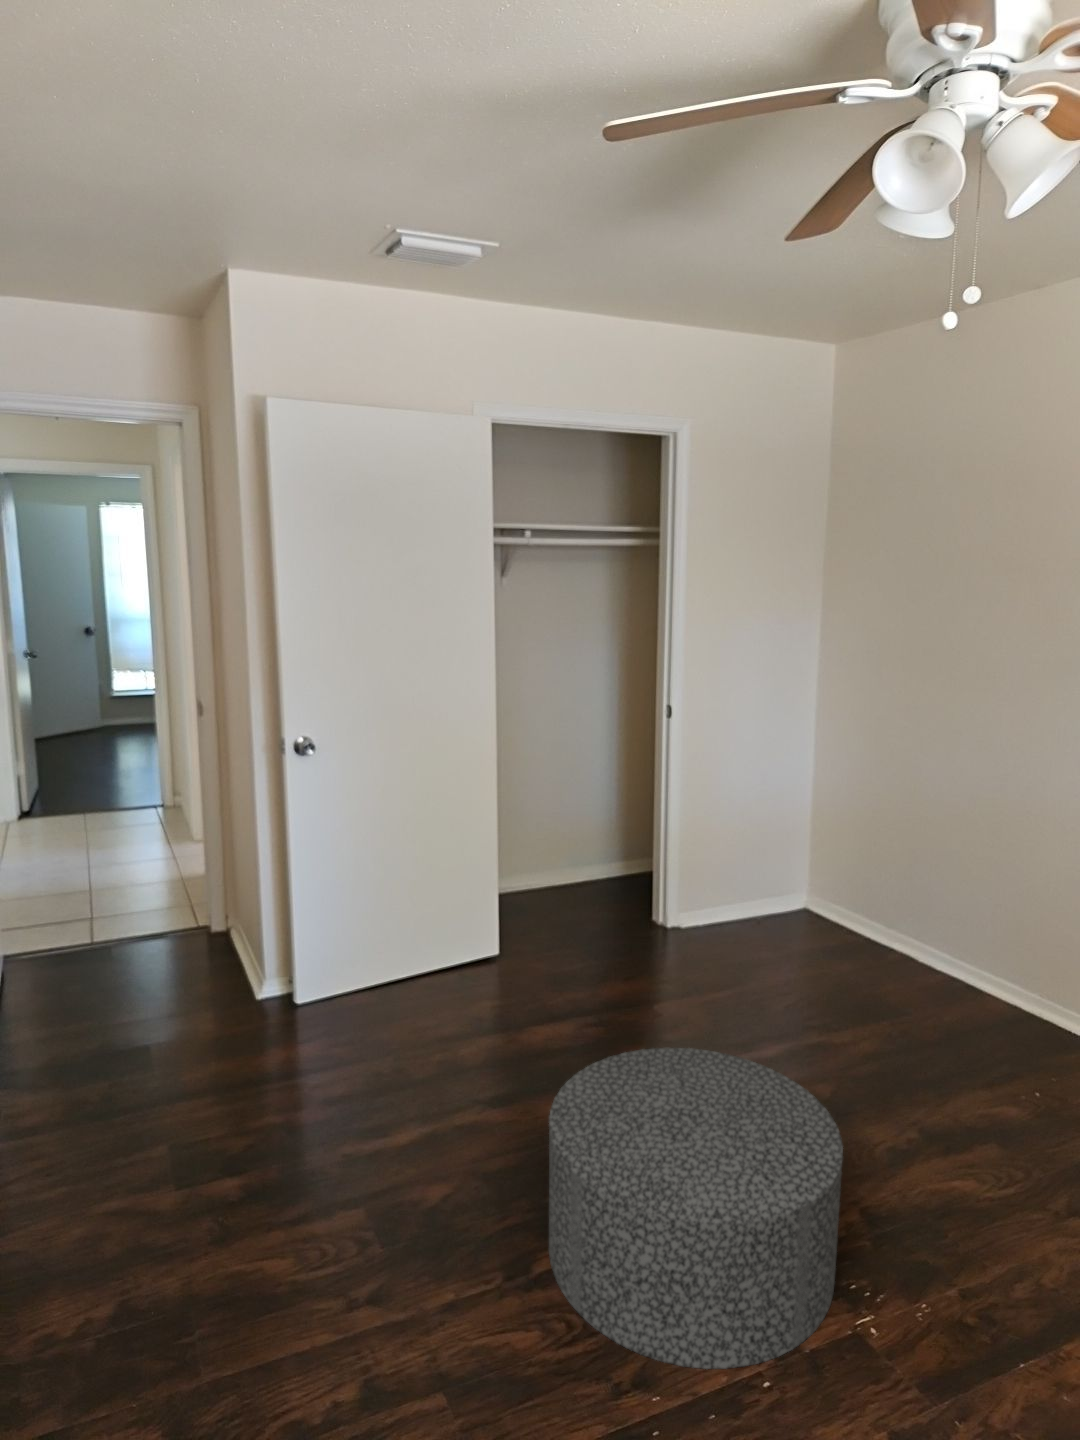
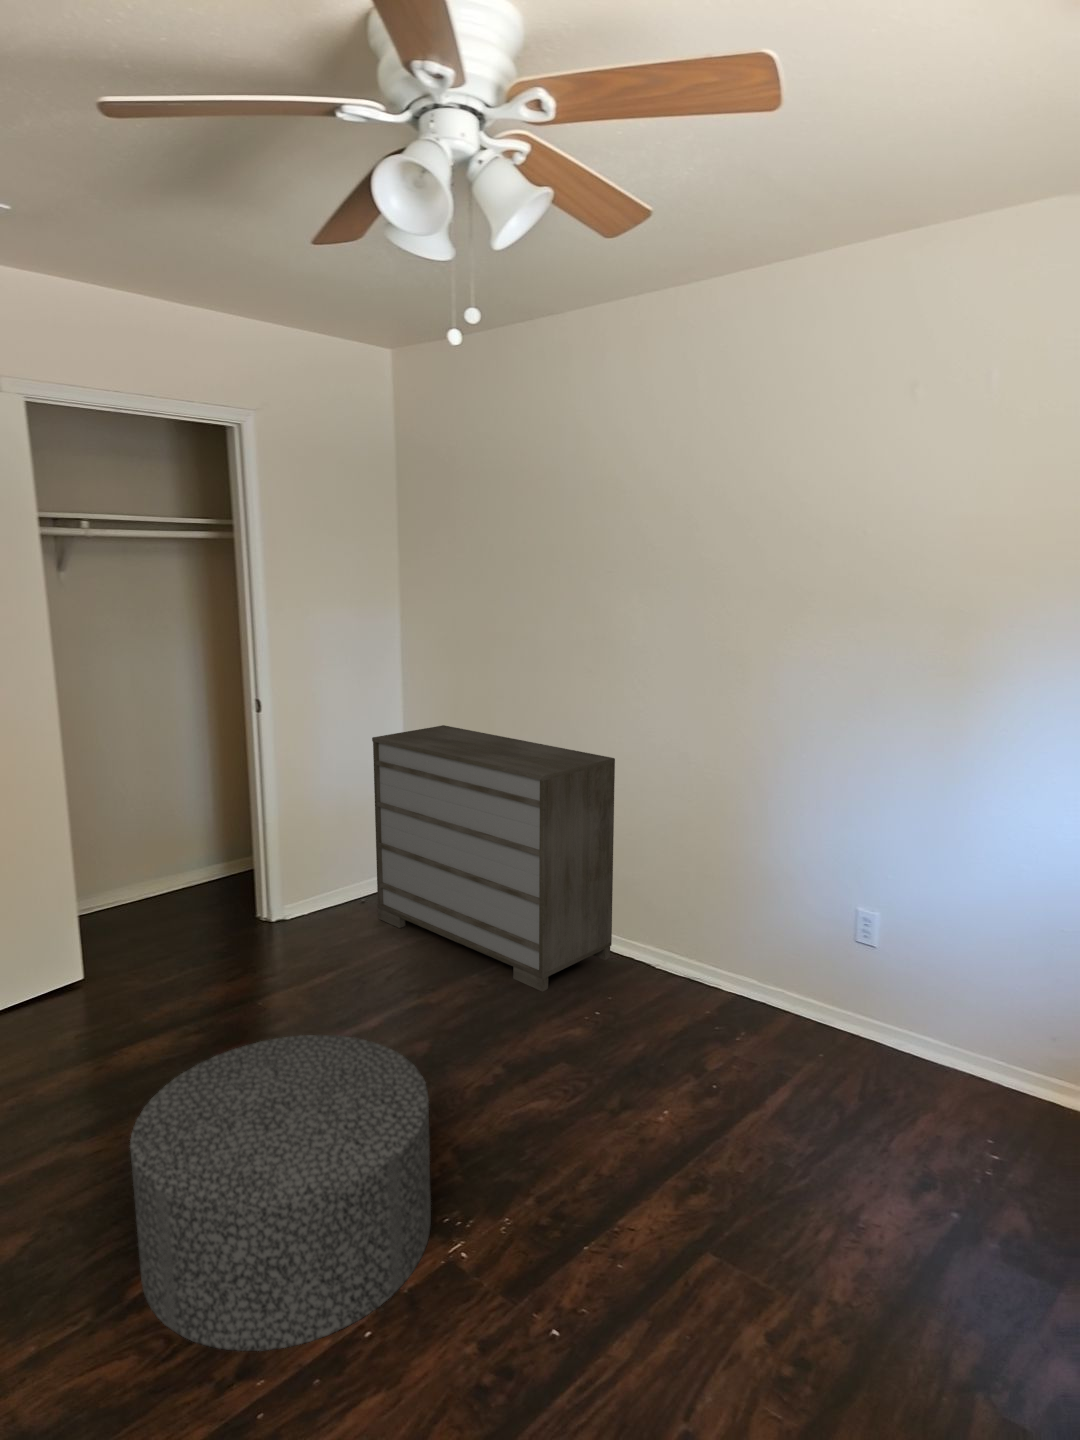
dresser: none [775,746,1075,1055] -> present [372,725,615,992]

